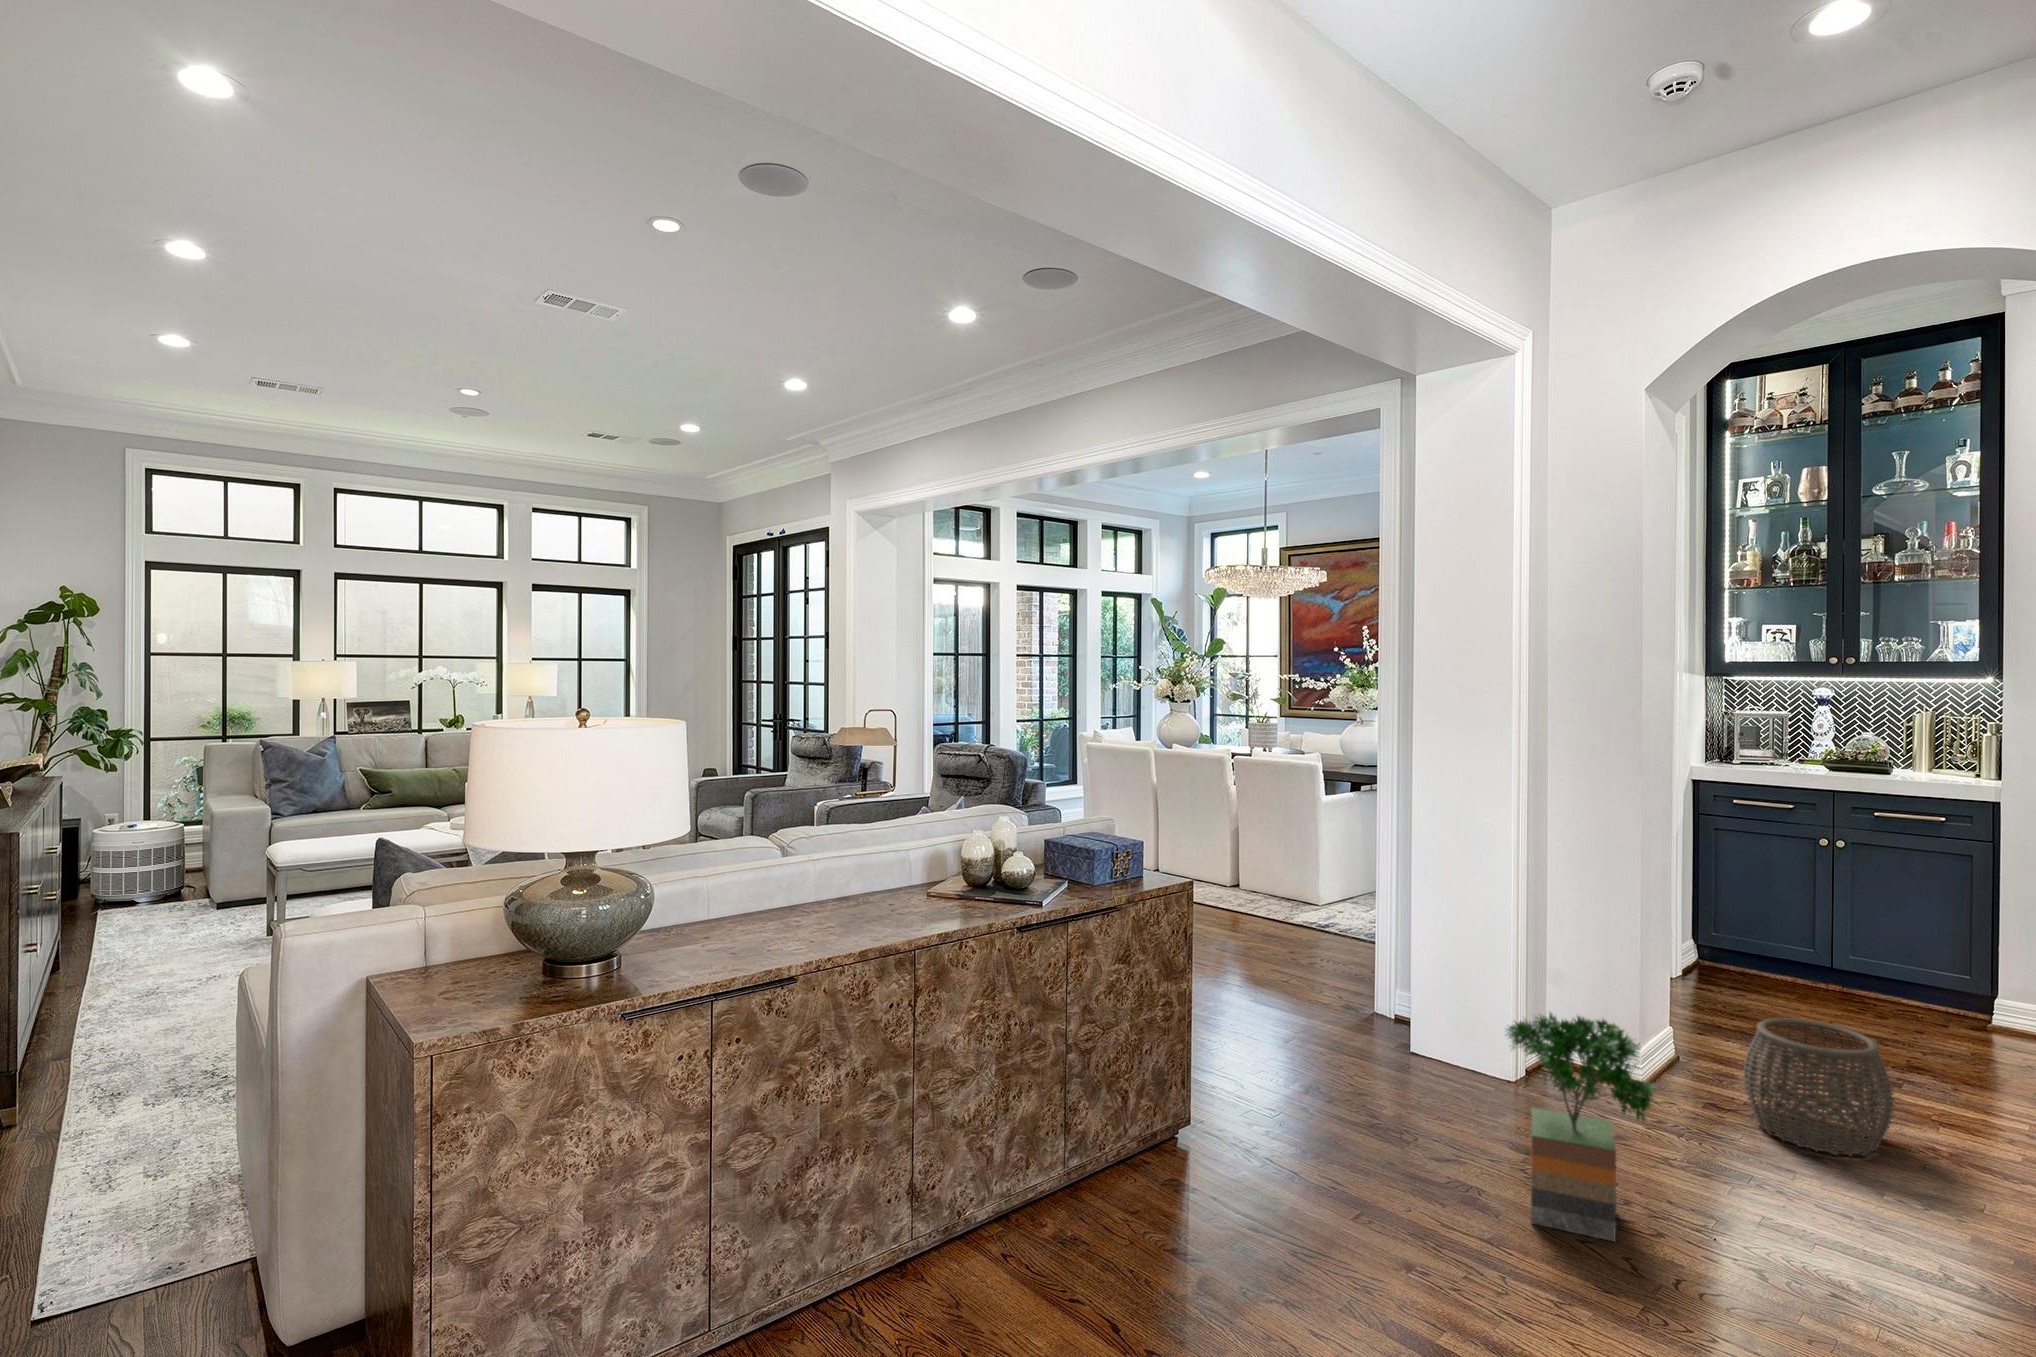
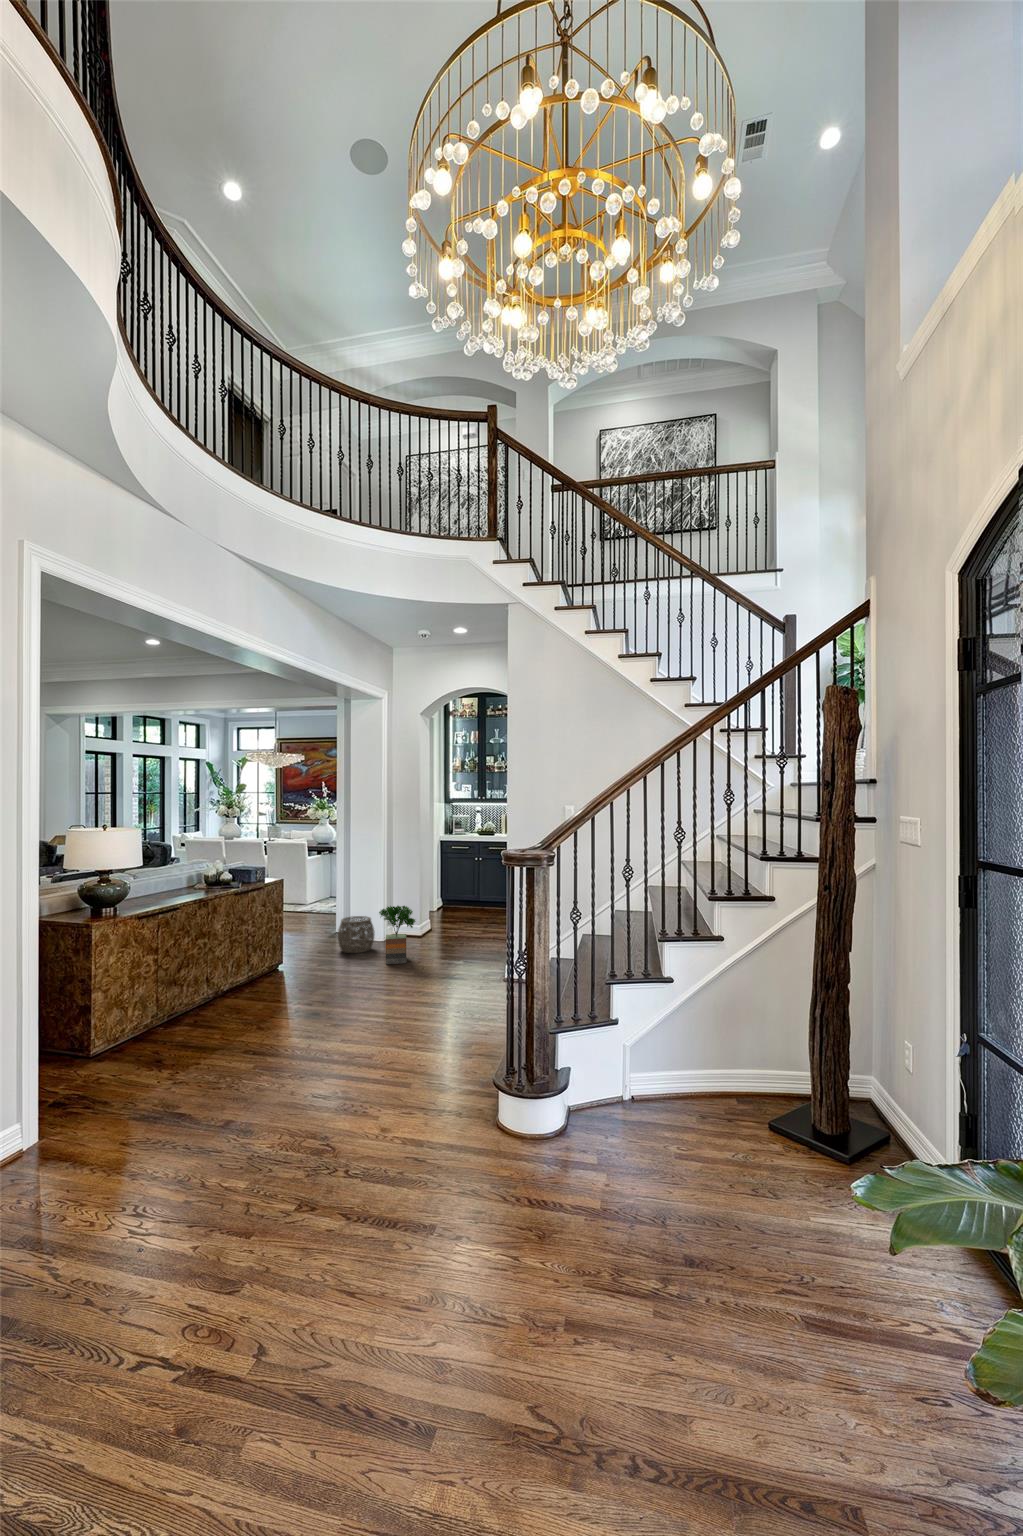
woven basket: present [1743,1018,1894,1156] -> present [338,916,375,953]

